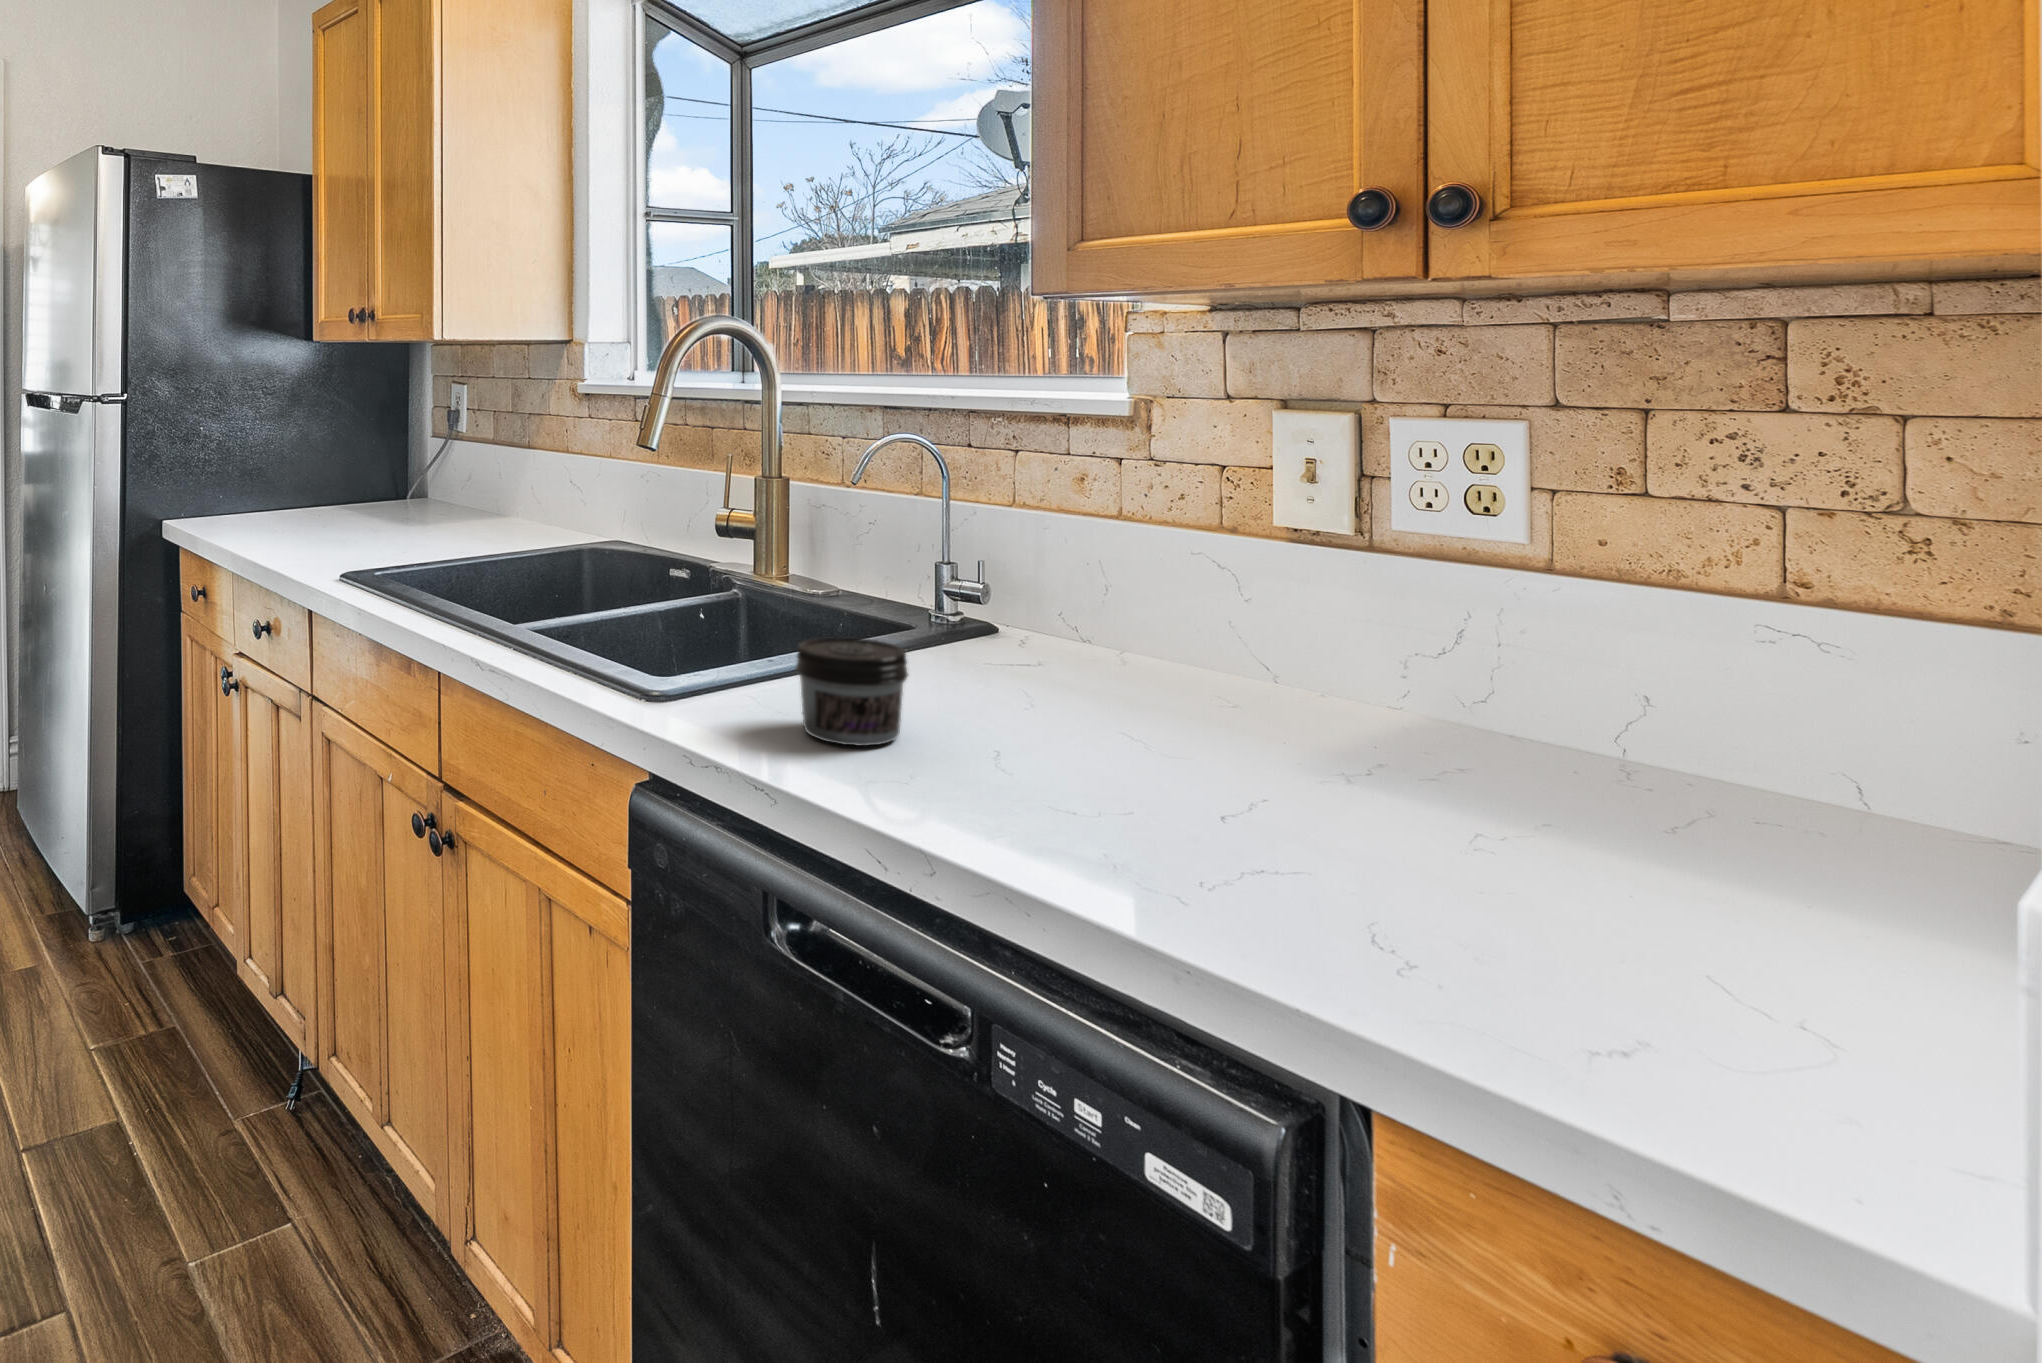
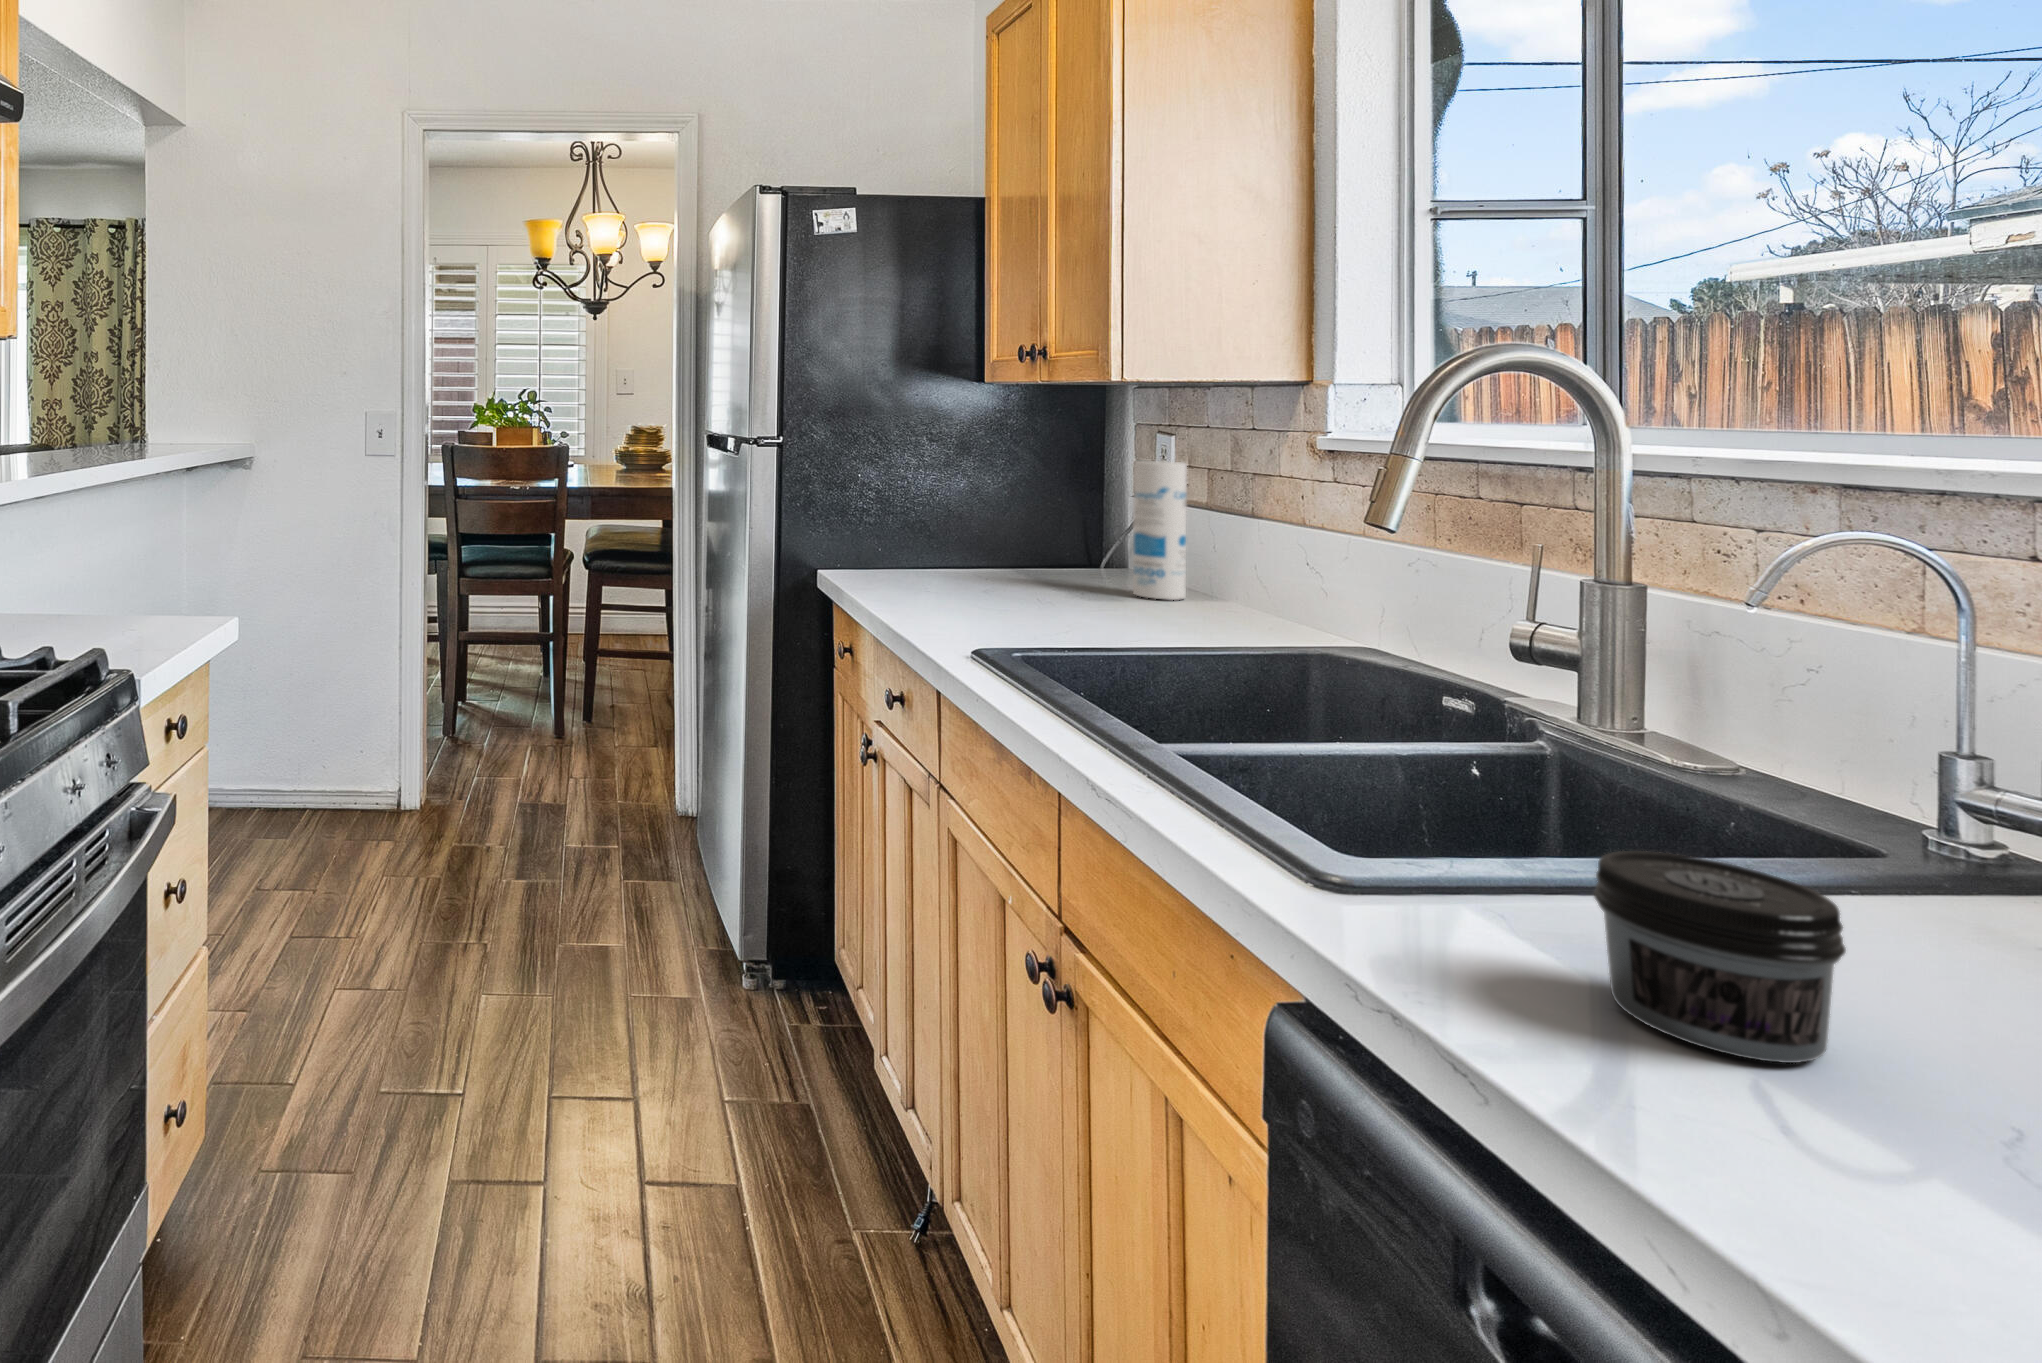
canister: none [444,406,485,522] -> present [1133,461,1187,600]

